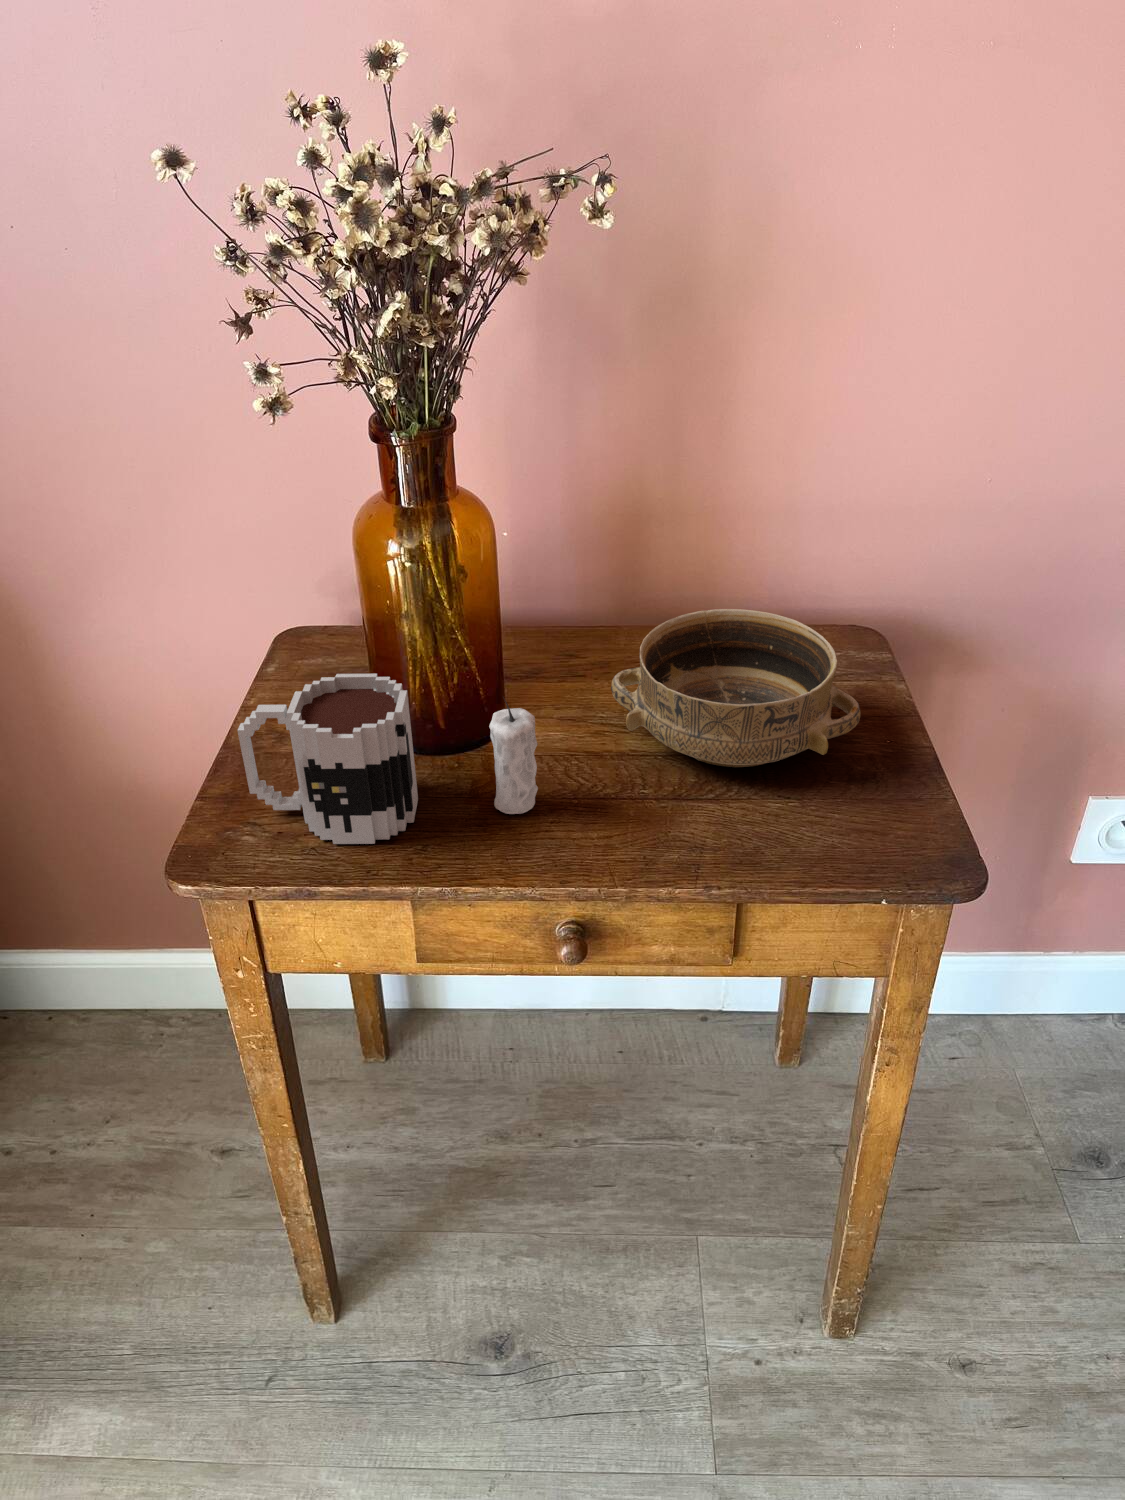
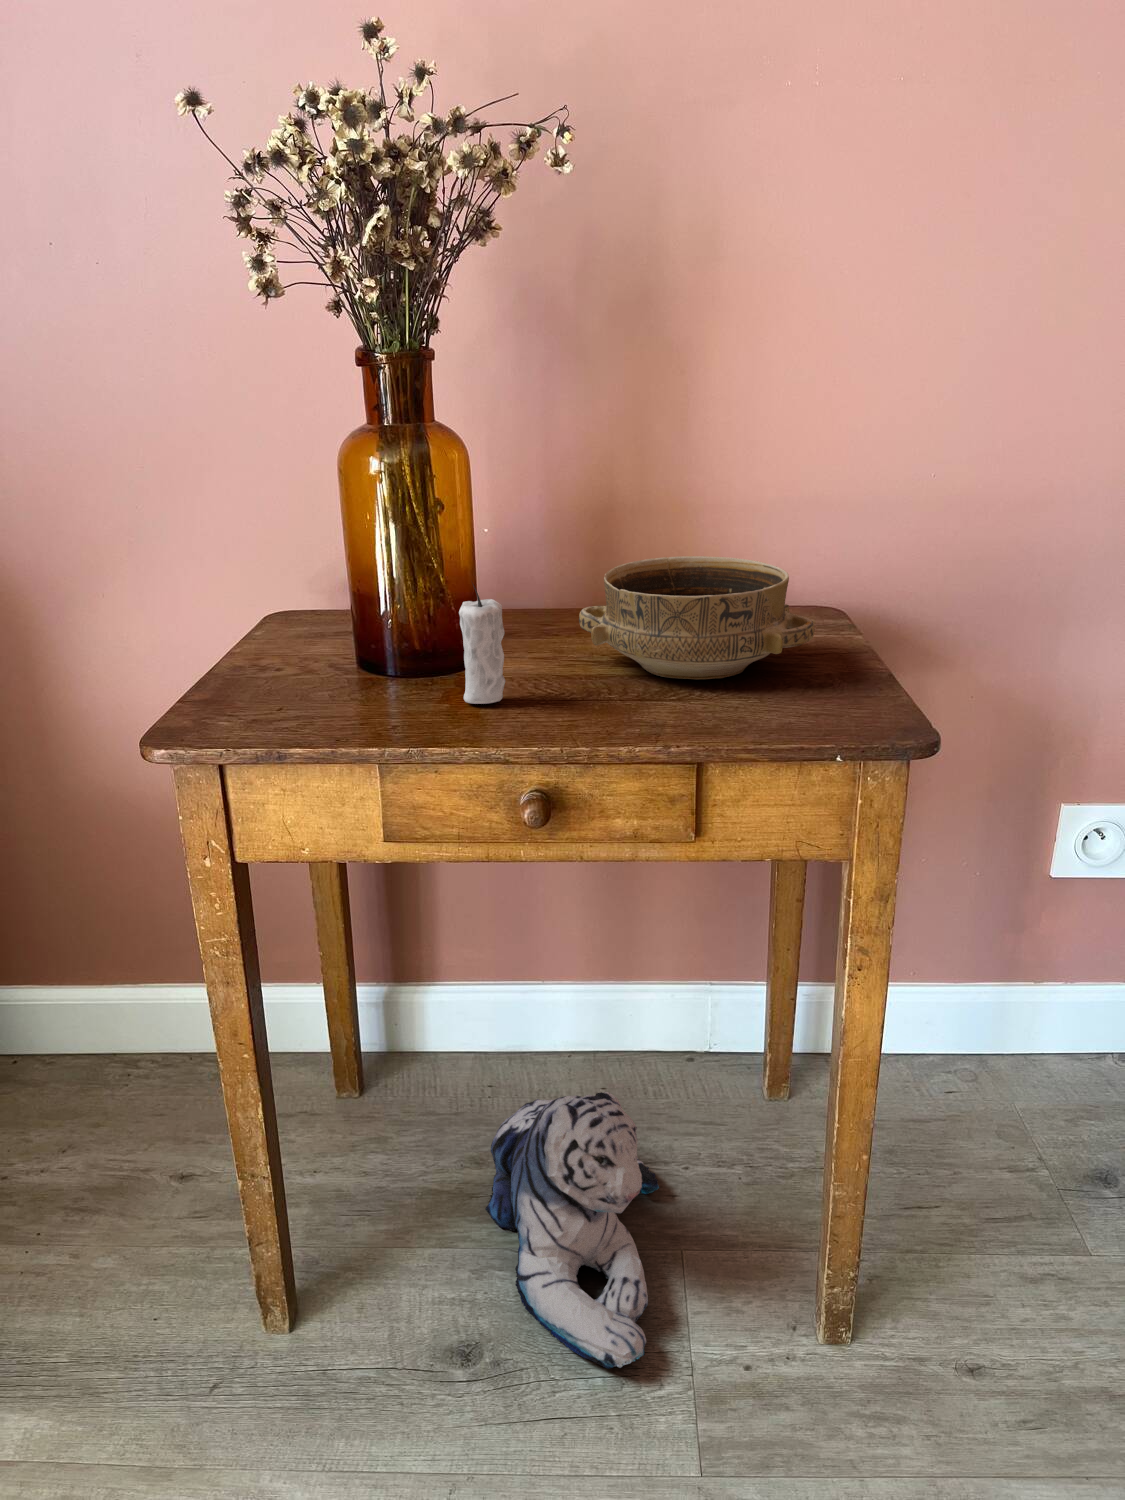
mug: present [237,674,418,844] -> none [221,573,391,722]
plush toy: none [512,1083,676,1369] -> present [485,1092,659,1369]

